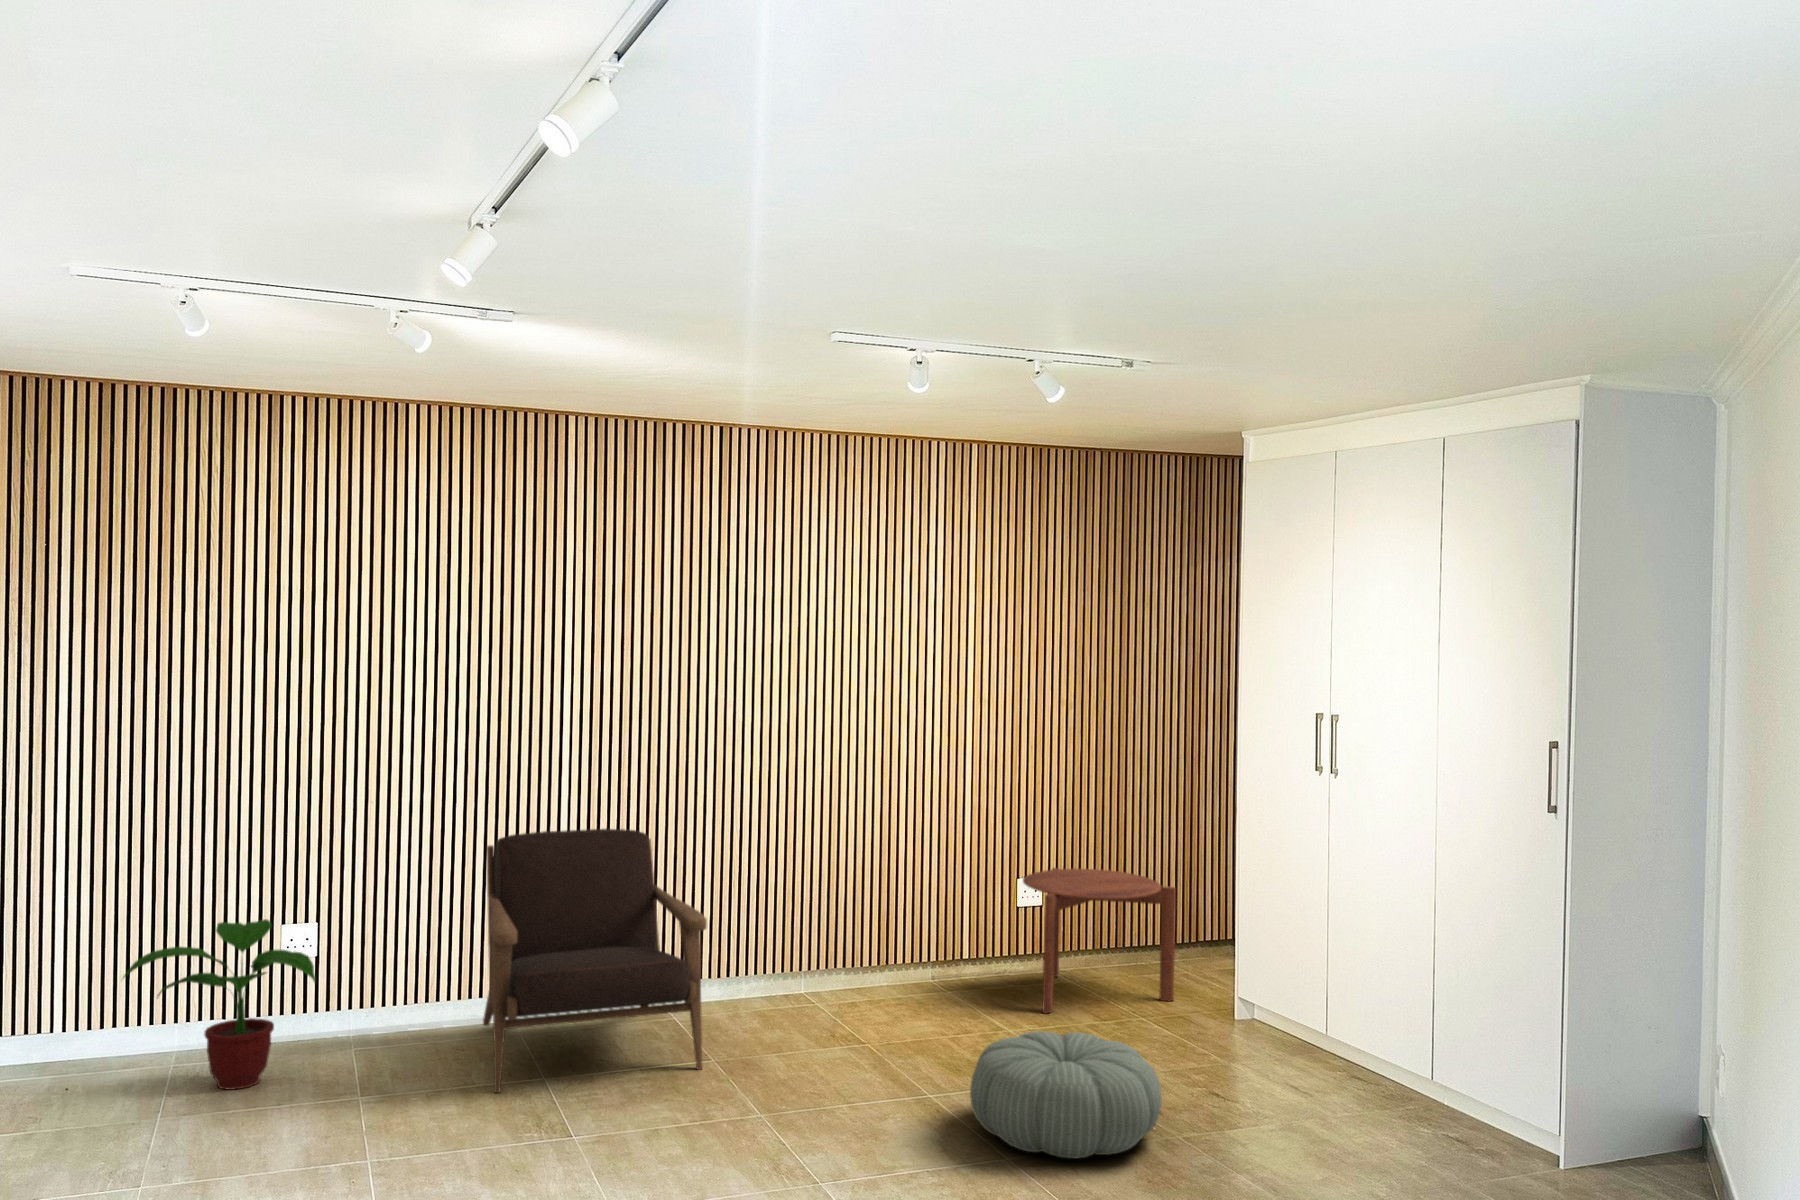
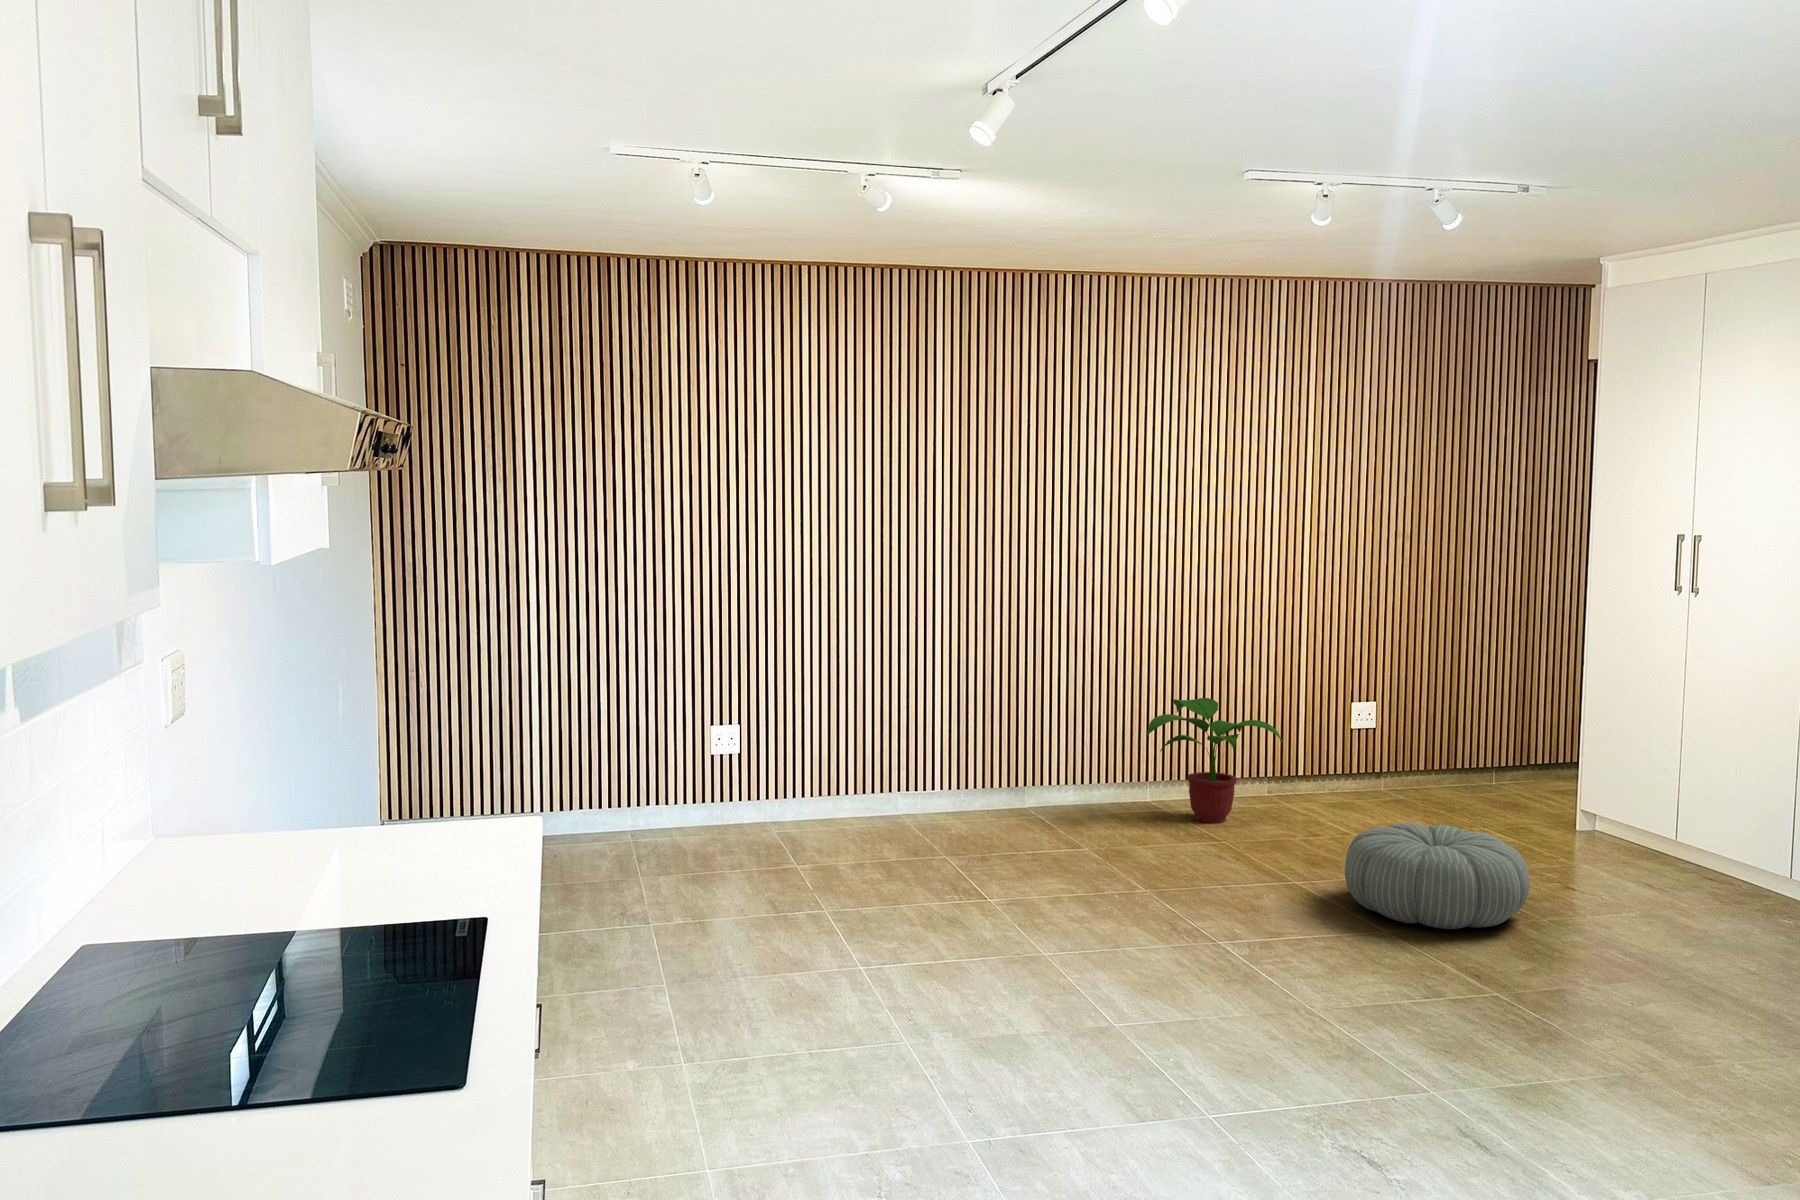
armchair: present [483,829,707,1093] -> none [876,647,1087,867]
side table: present [1023,868,1176,1013] -> none [1362,691,1517,822]
potted plant: present [123,919,316,1090] -> present [1146,698,1282,823]

